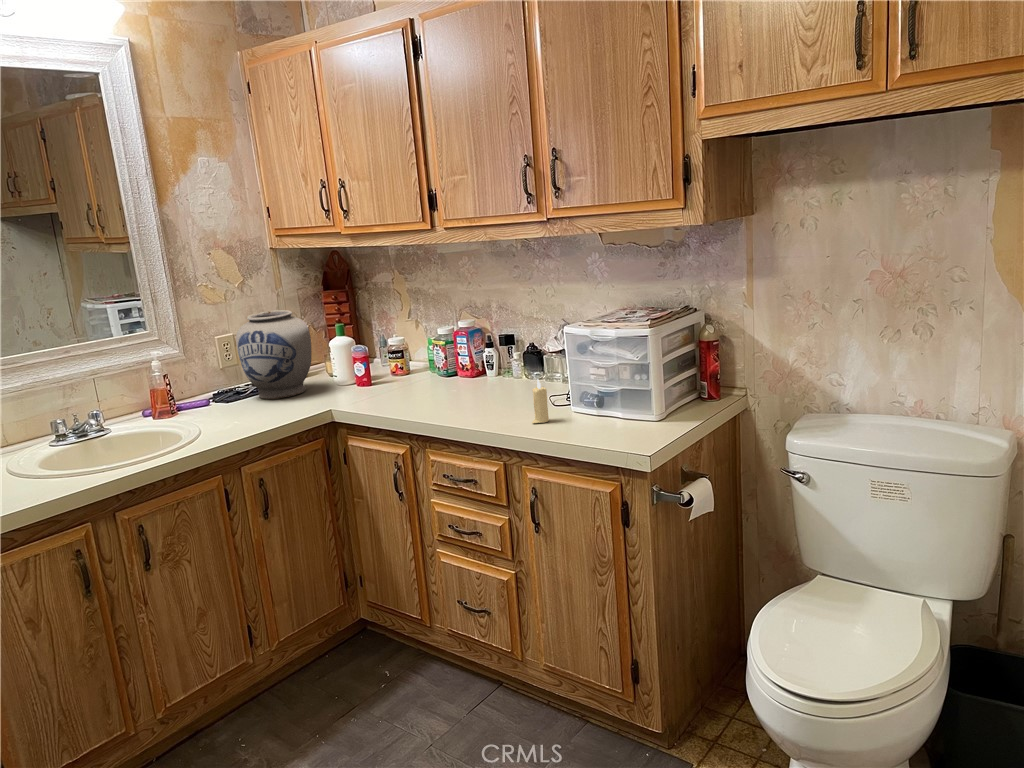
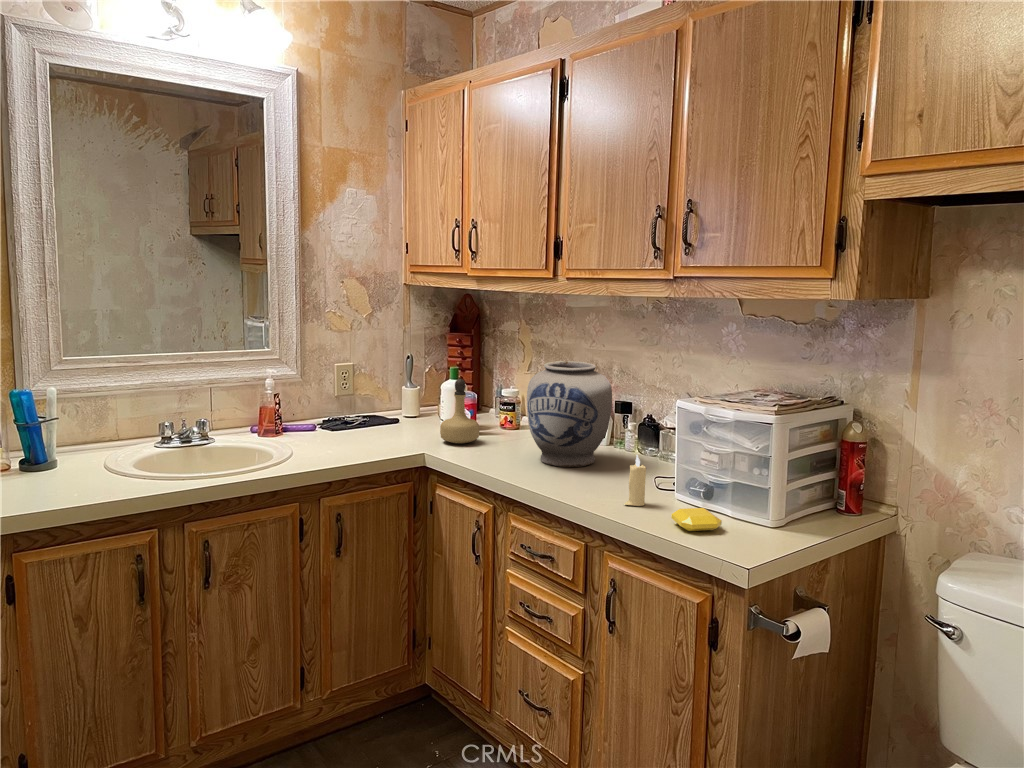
vase: present [236,310,312,399] -> present [527,361,612,467]
perfume bottle: none [339,334,377,395] -> present [440,379,479,444]
soap bar: none [576,414,618,435] -> present [671,508,722,531]

